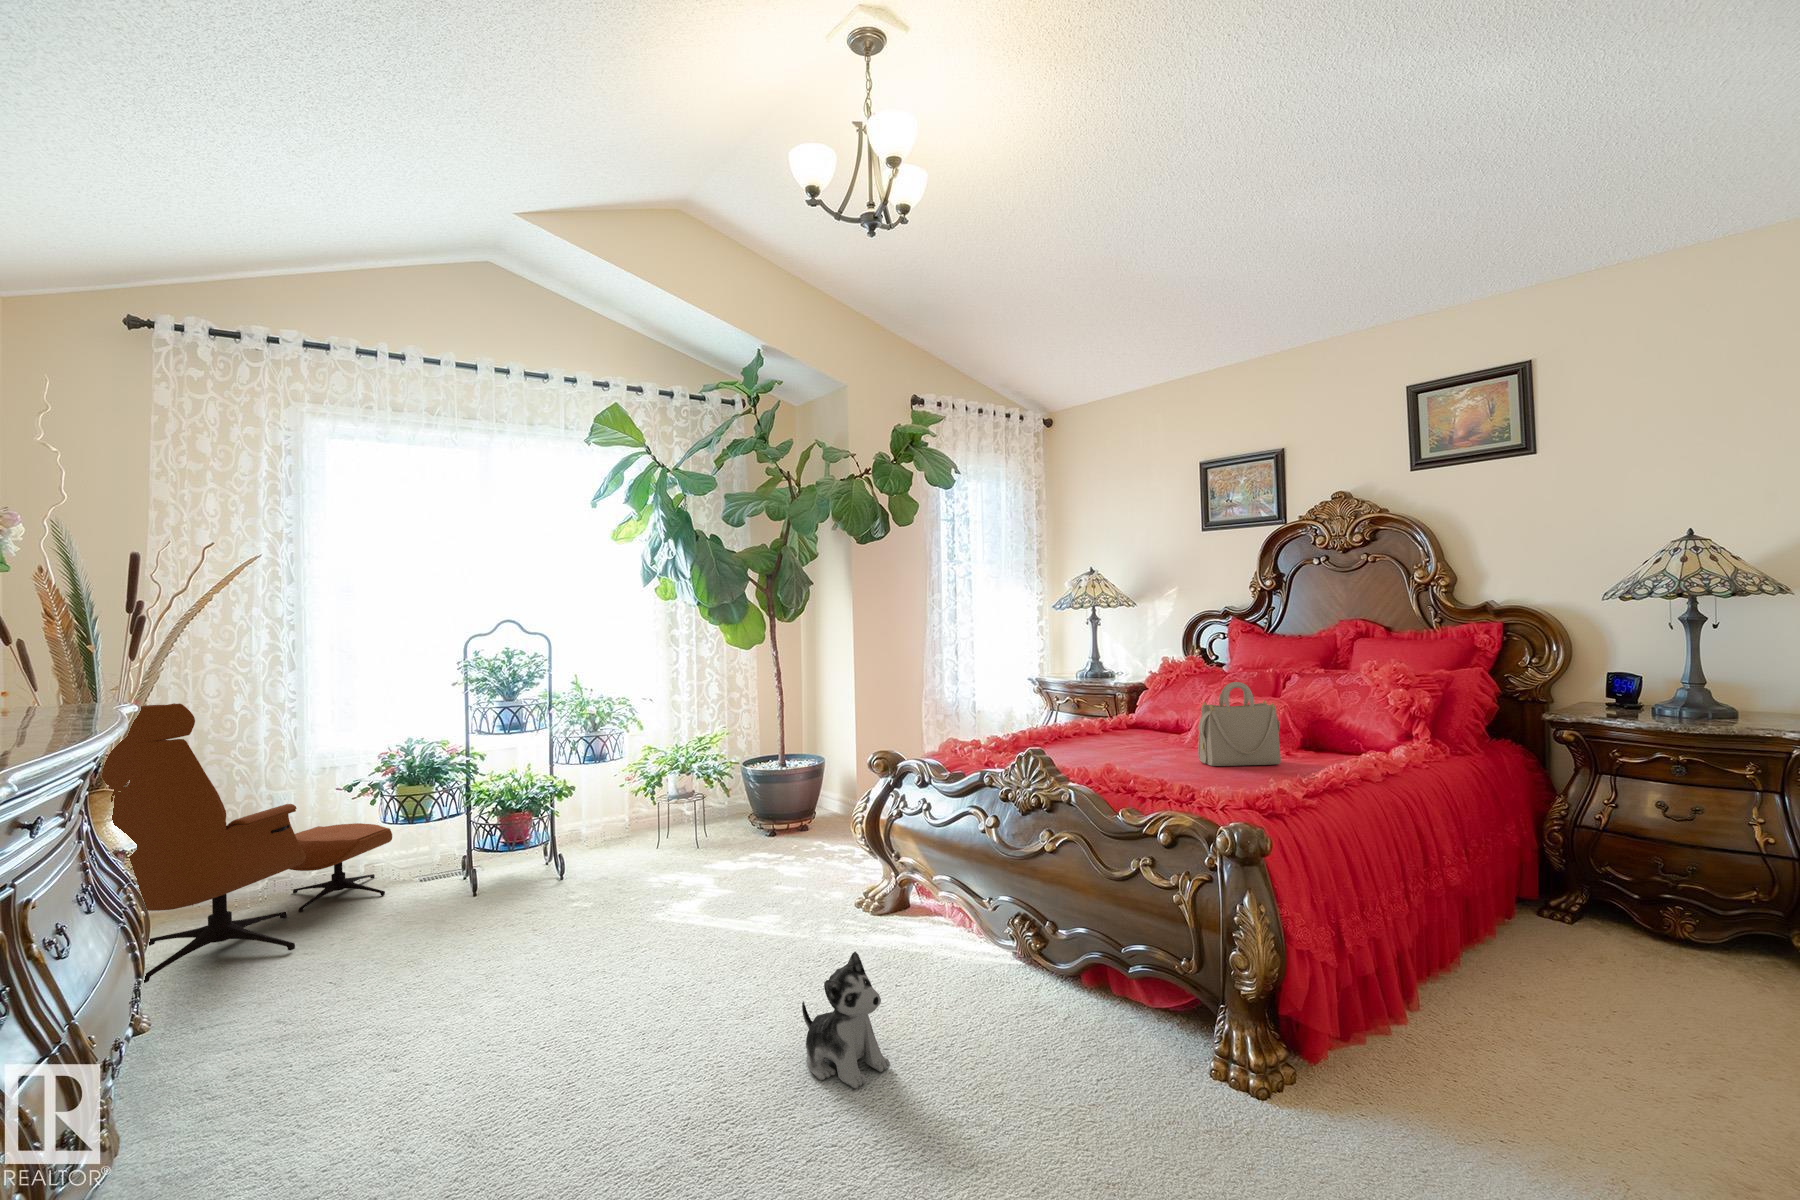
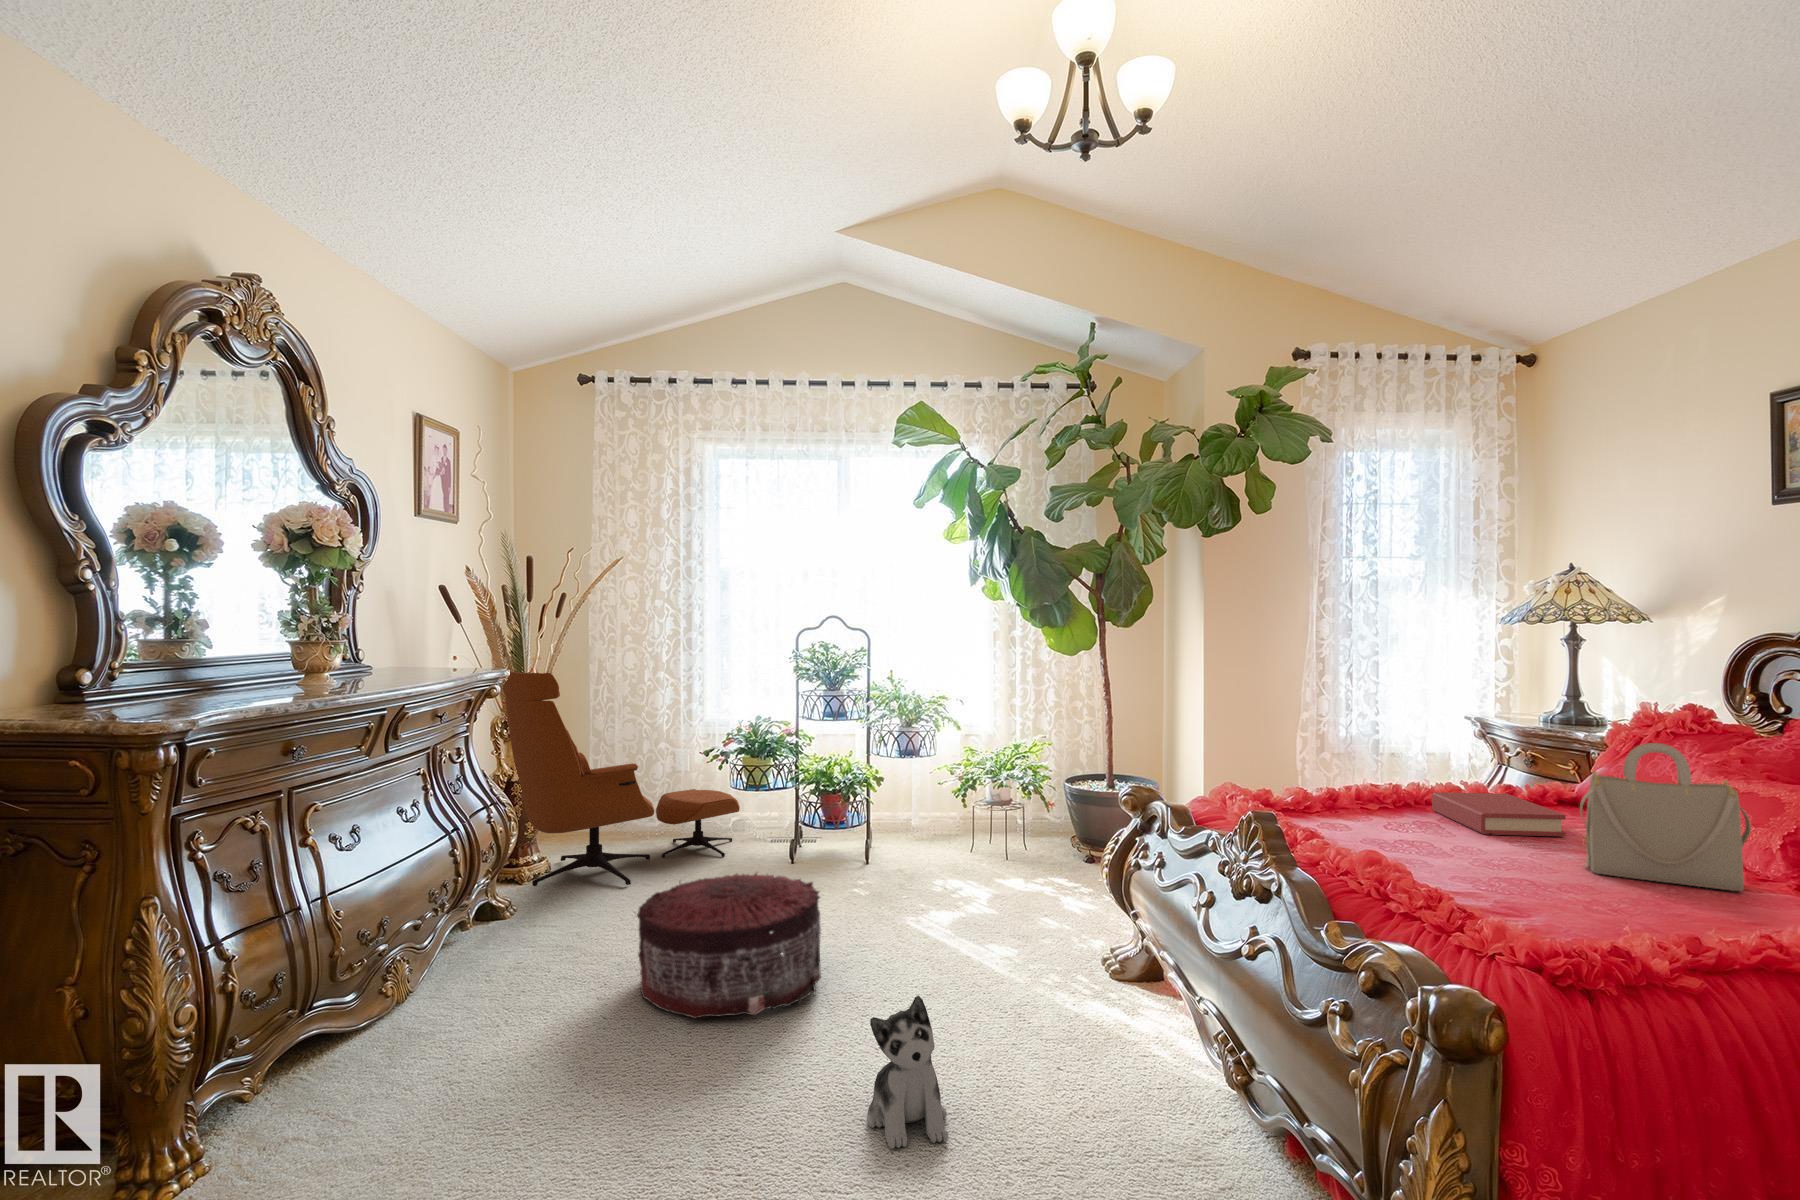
hardback book: none [1079,725,1165,753] -> present [1432,792,1566,836]
pouf: none [438,887,656,1057] -> present [637,873,821,1018]

